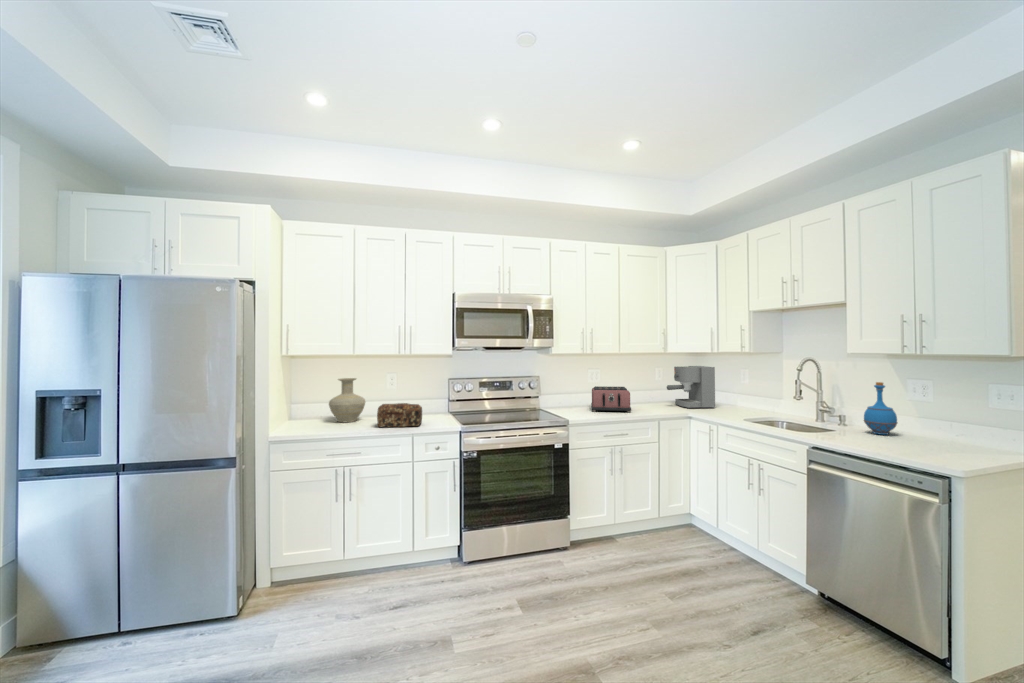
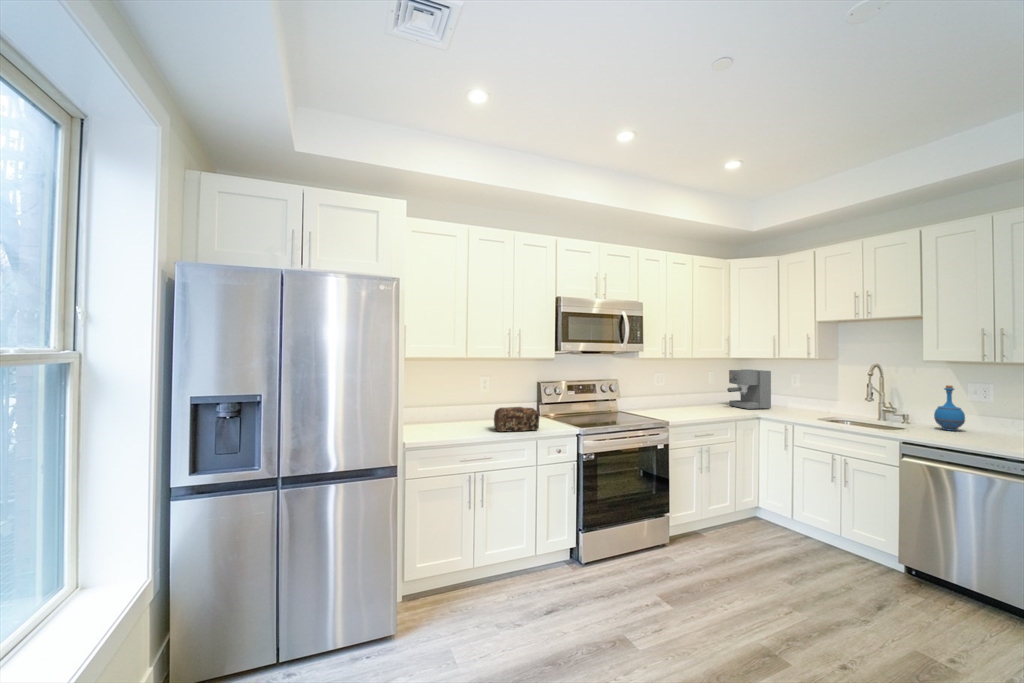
vase: present [329,378,365,422] -> none [432,381,469,427]
toaster: present [591,386,631,412] -> none [658,389,707,414]

